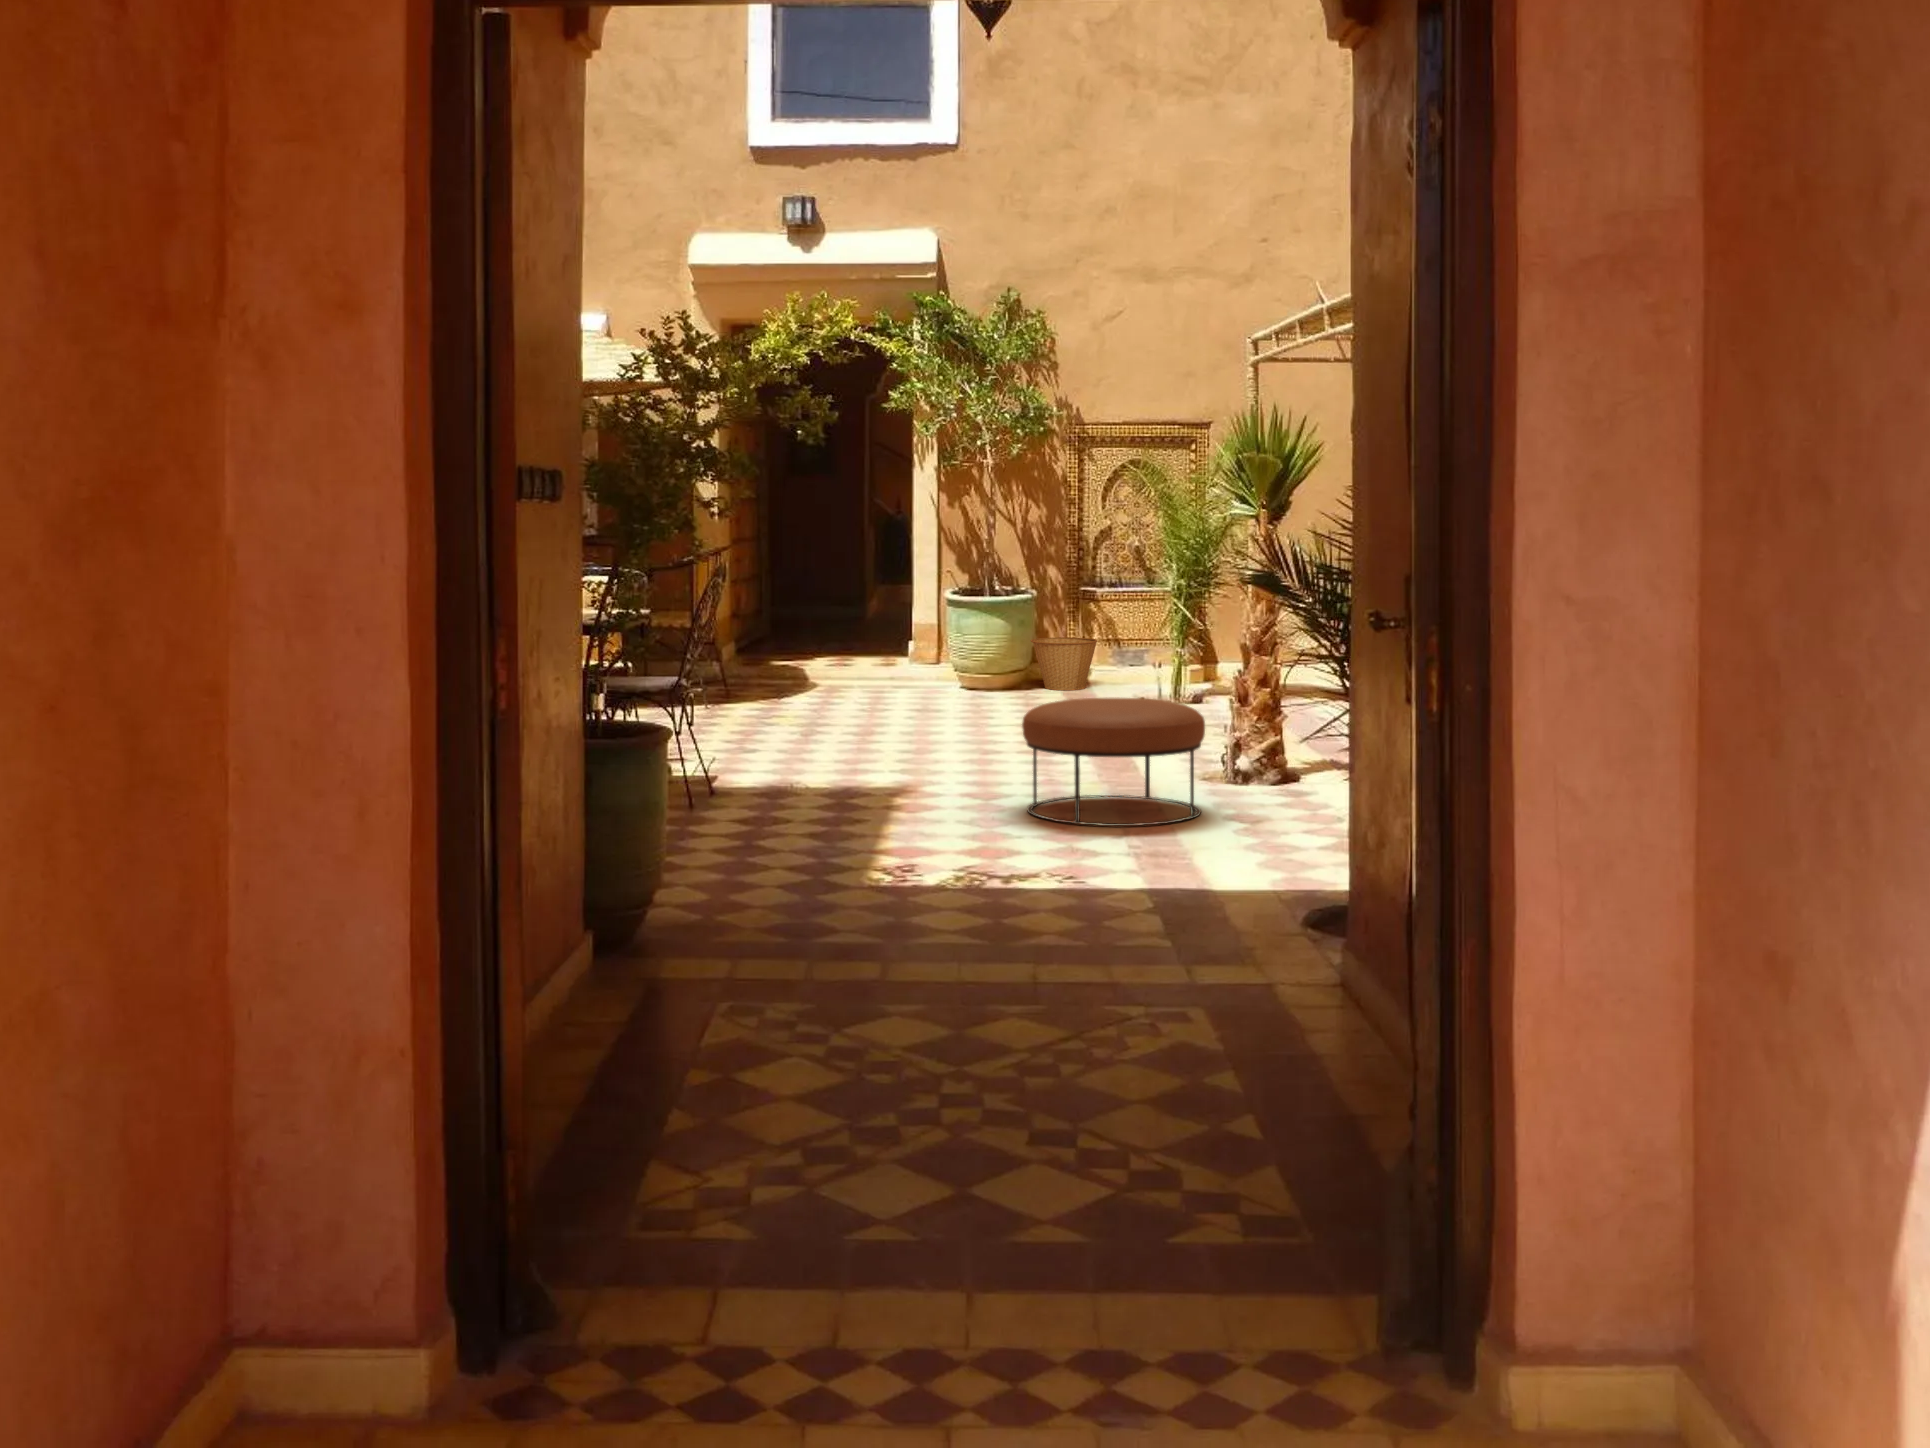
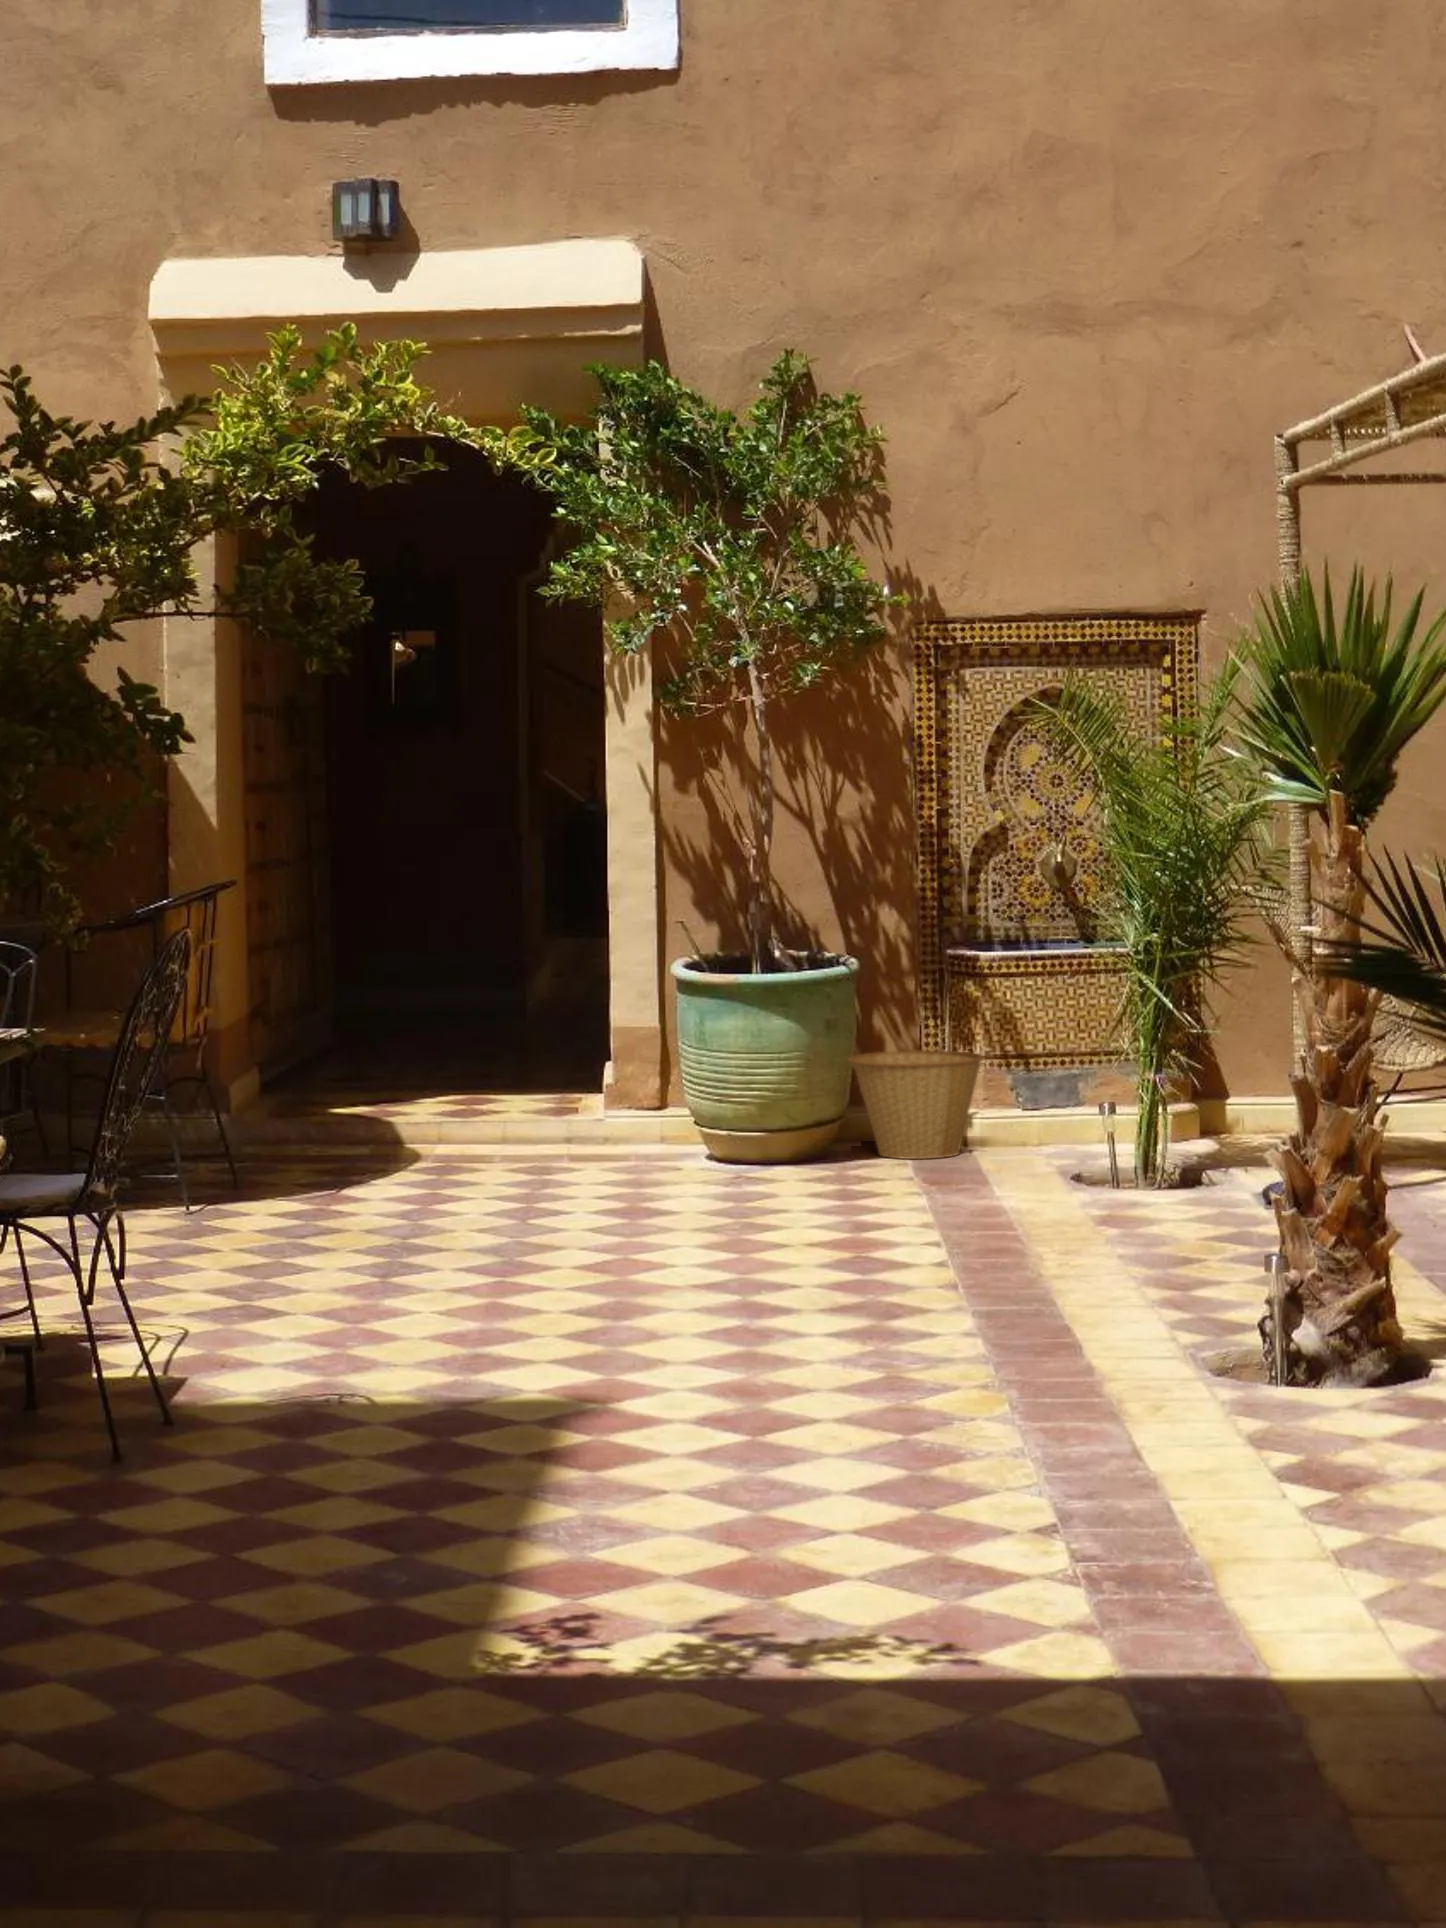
ottoman: present [1022,698,1205,826] -> none [829,1208,1228,1498]

